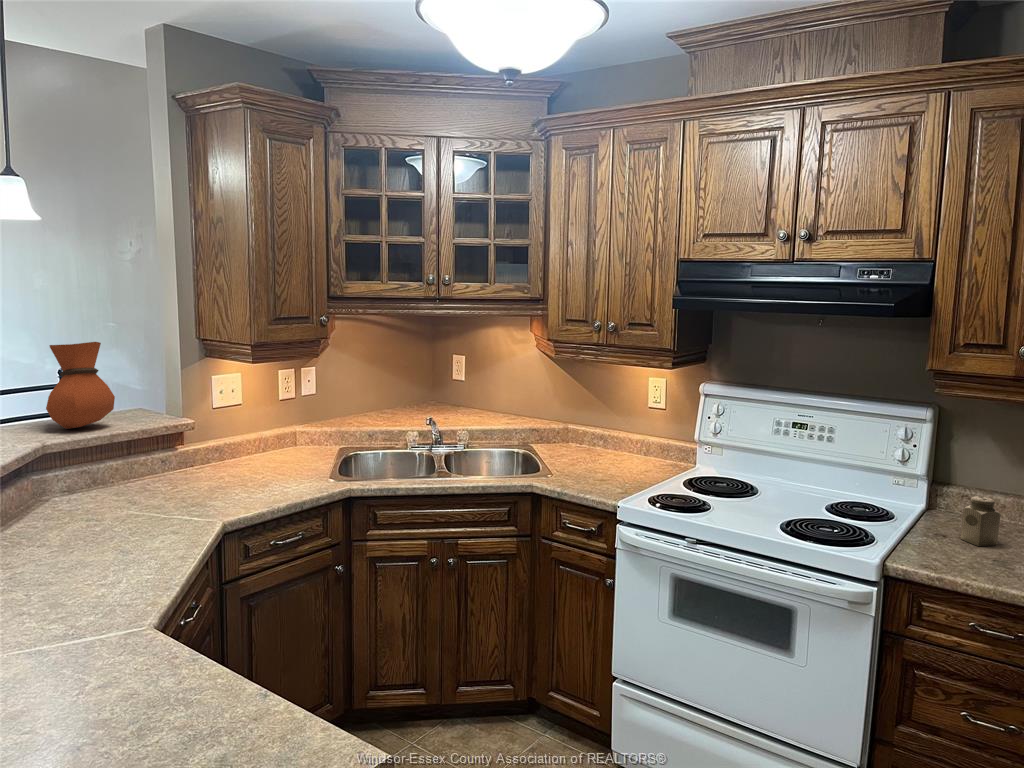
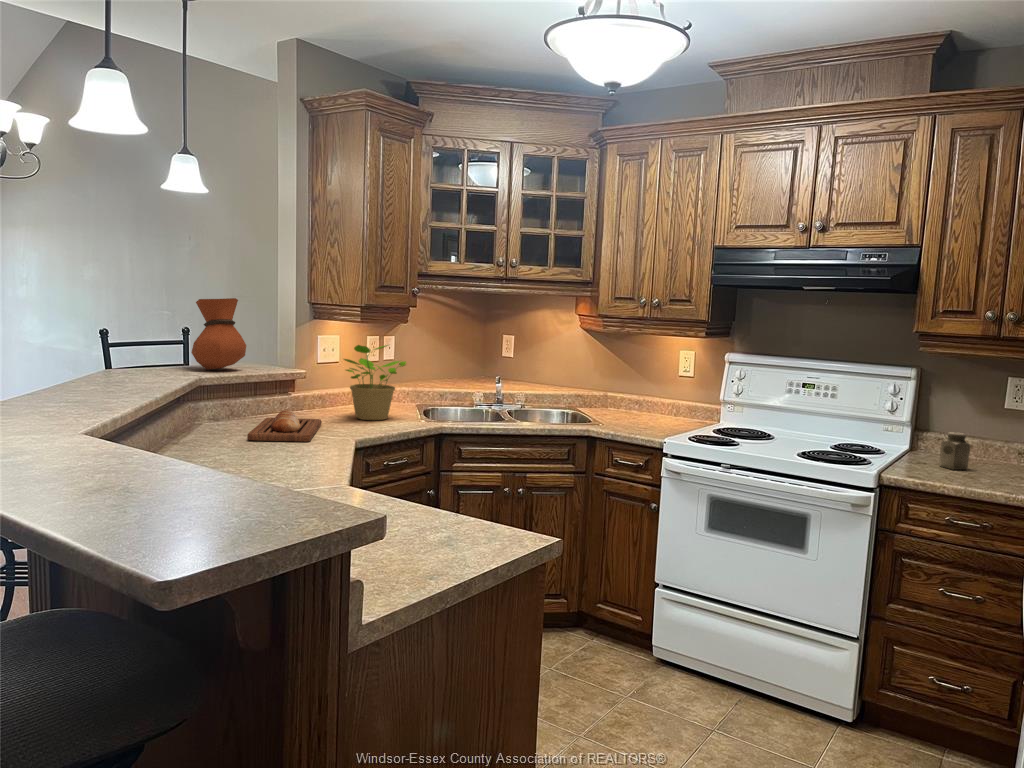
potted plant: none [224,393,308,484] -> present [344,345,406,420]
bread loaf: none [83,481,199,532] -> present [247,410,322,442]

